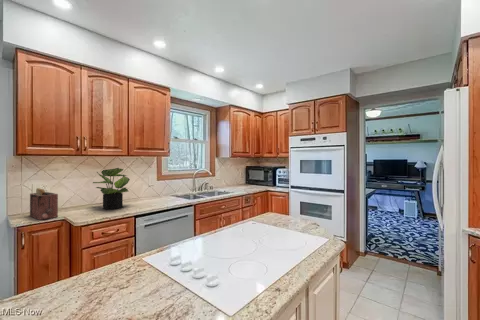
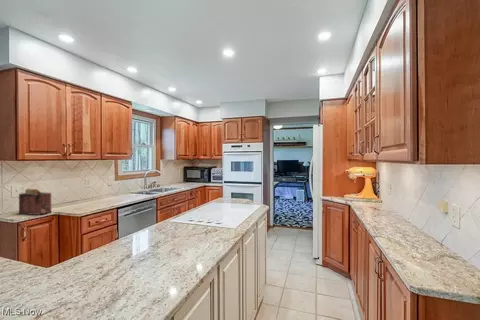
potted plant: present [93,168,130,210] -> none [67,170,104,205]

